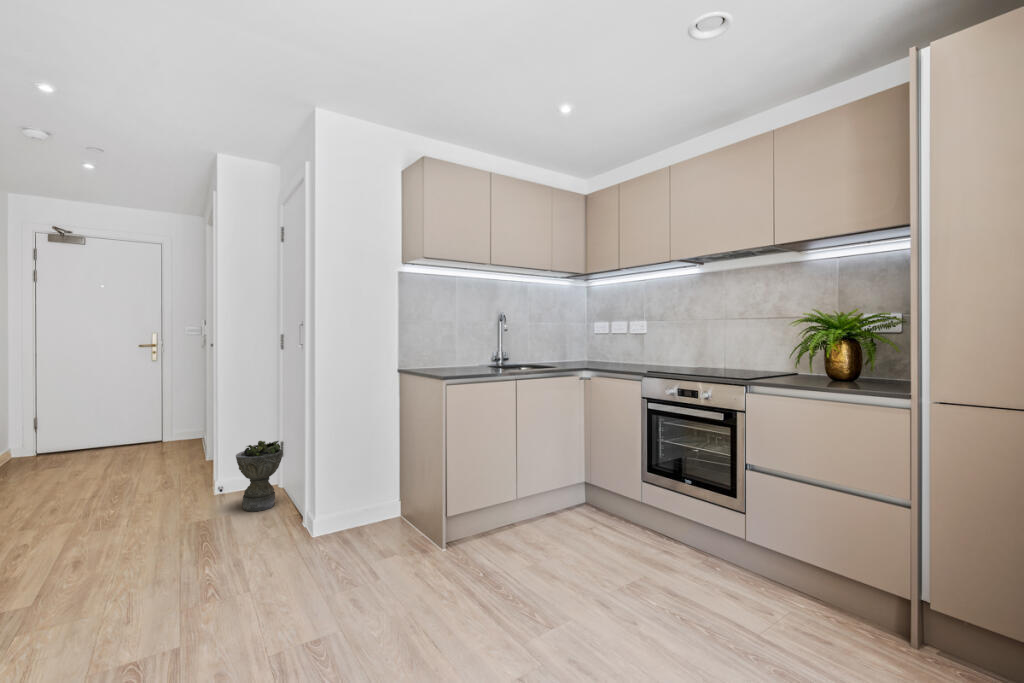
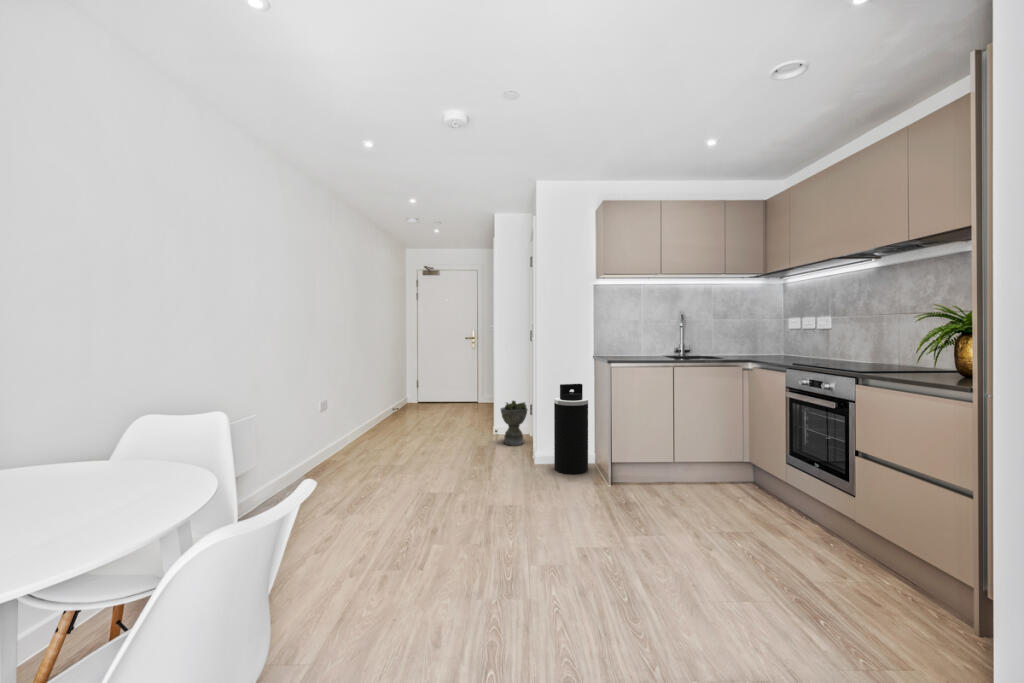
trash can: none [350,409,401,545] -> present [554,384,588,474]

